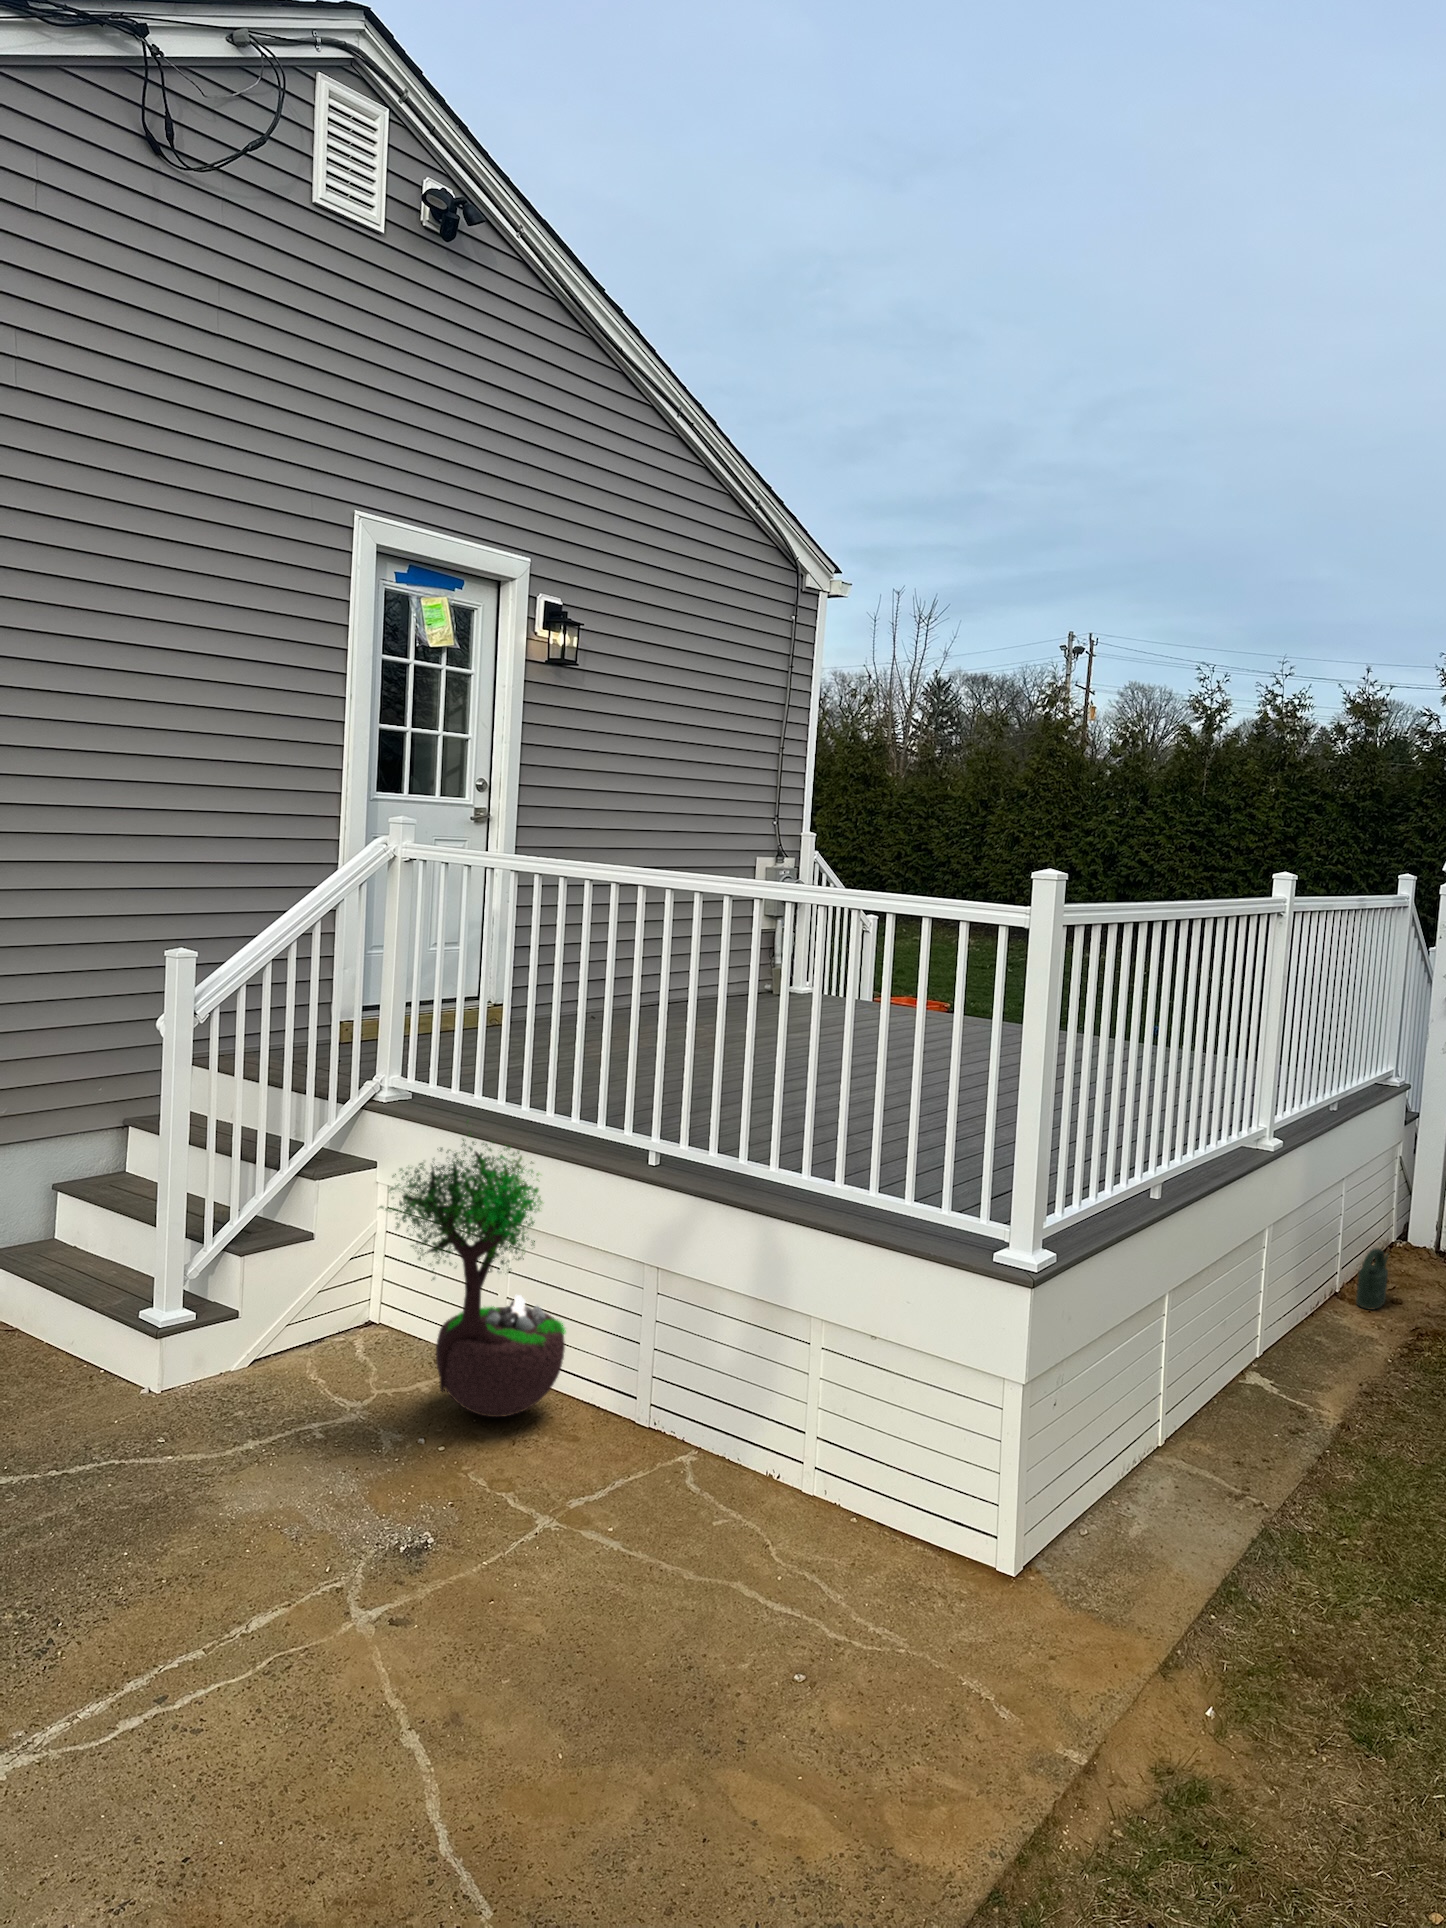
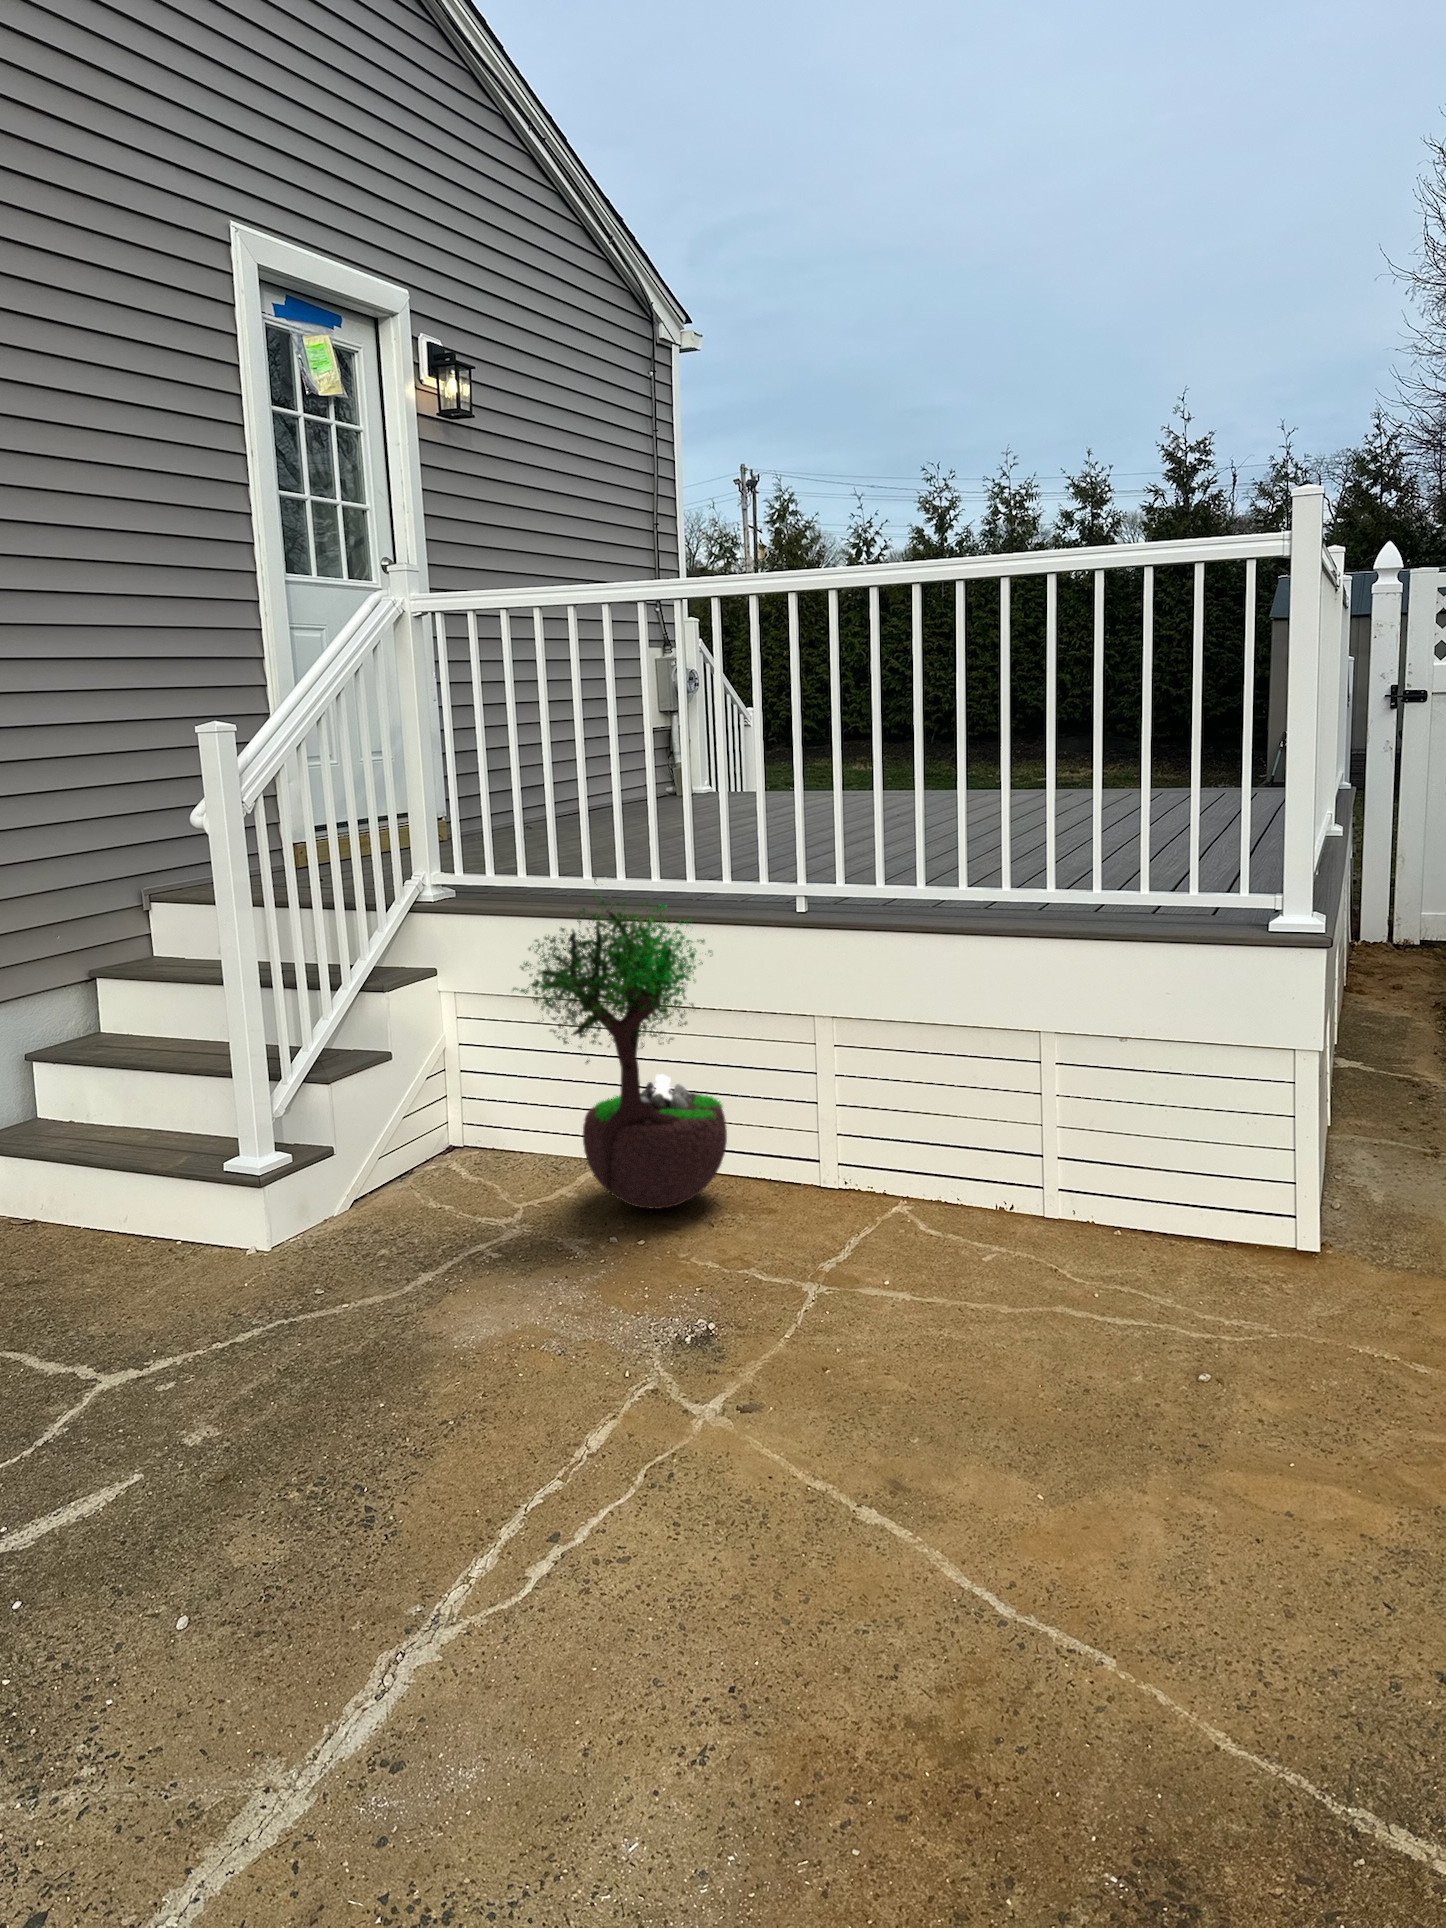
watering can: present [1356,1249,1389,1310] -> none [1359,938,1385,996]

